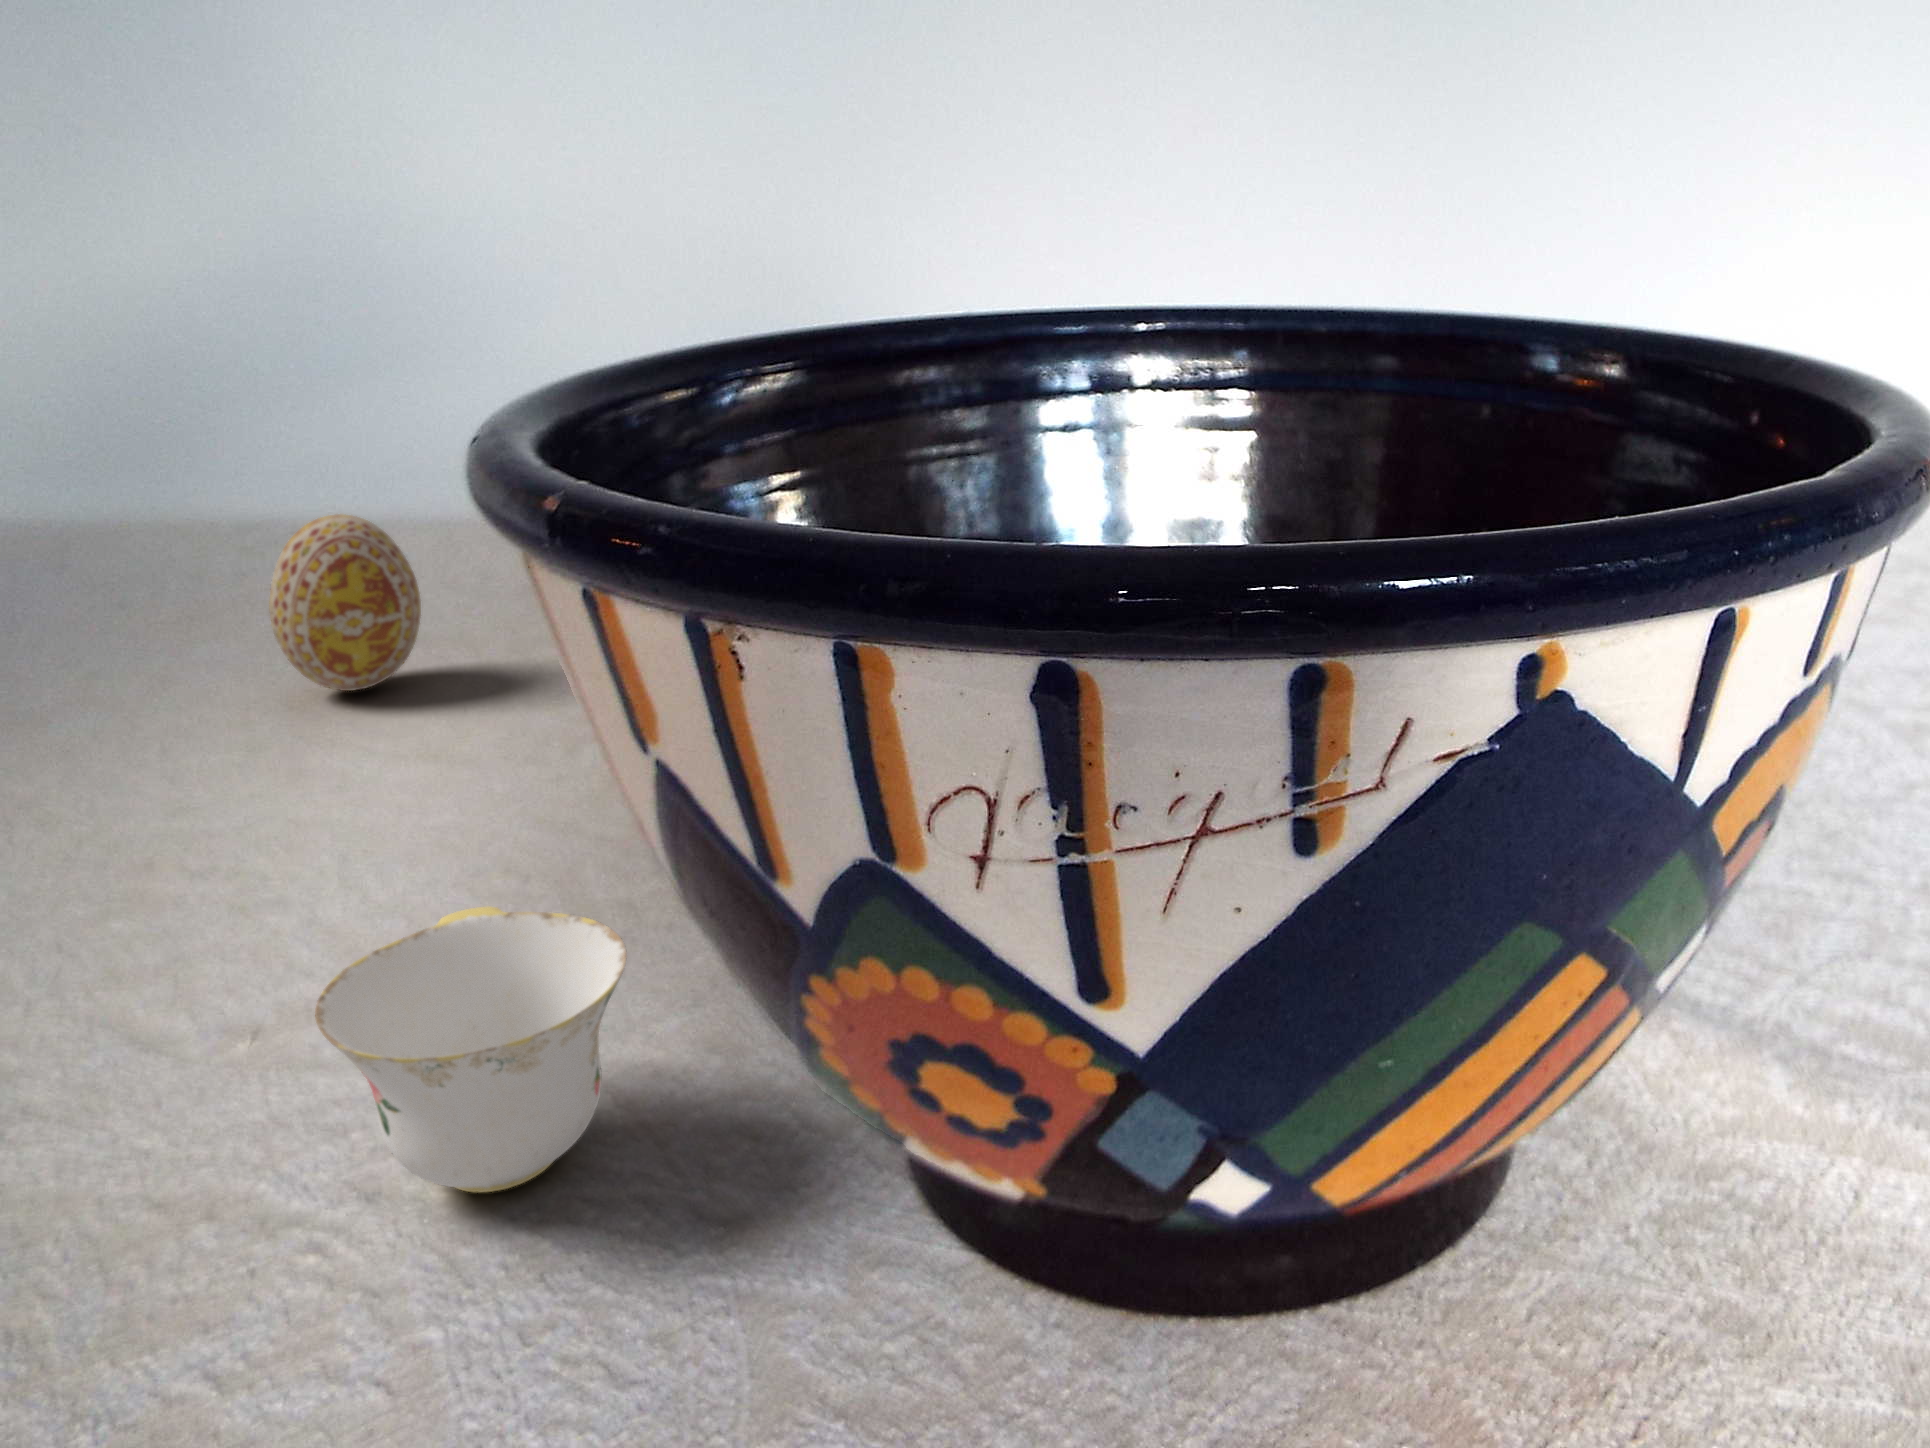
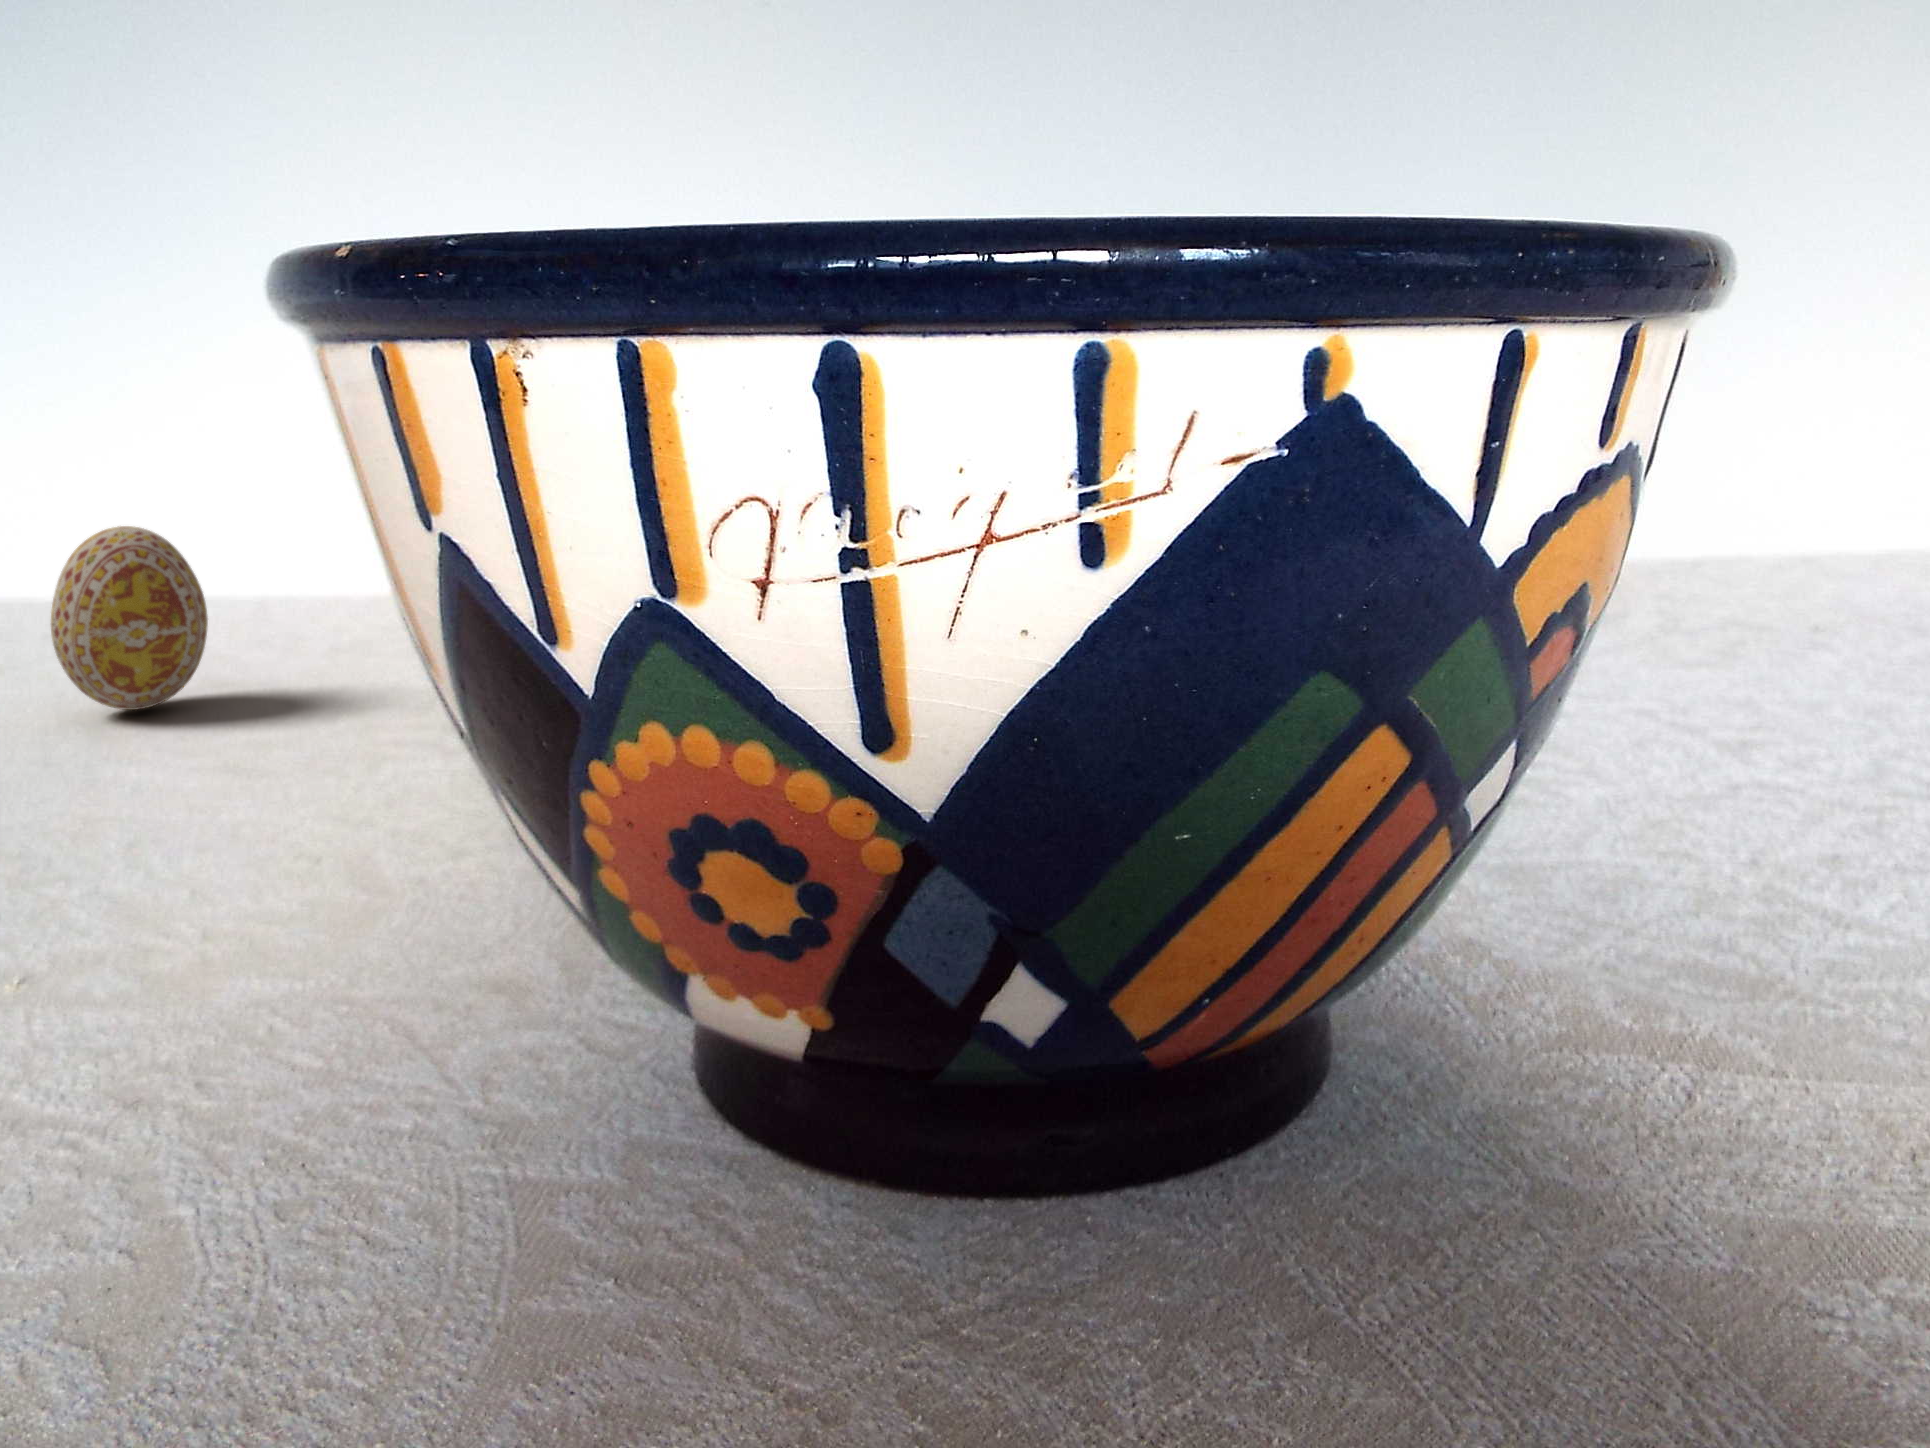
teacup: present [315,907,627,1192] -> none [76,822,404,1101]

